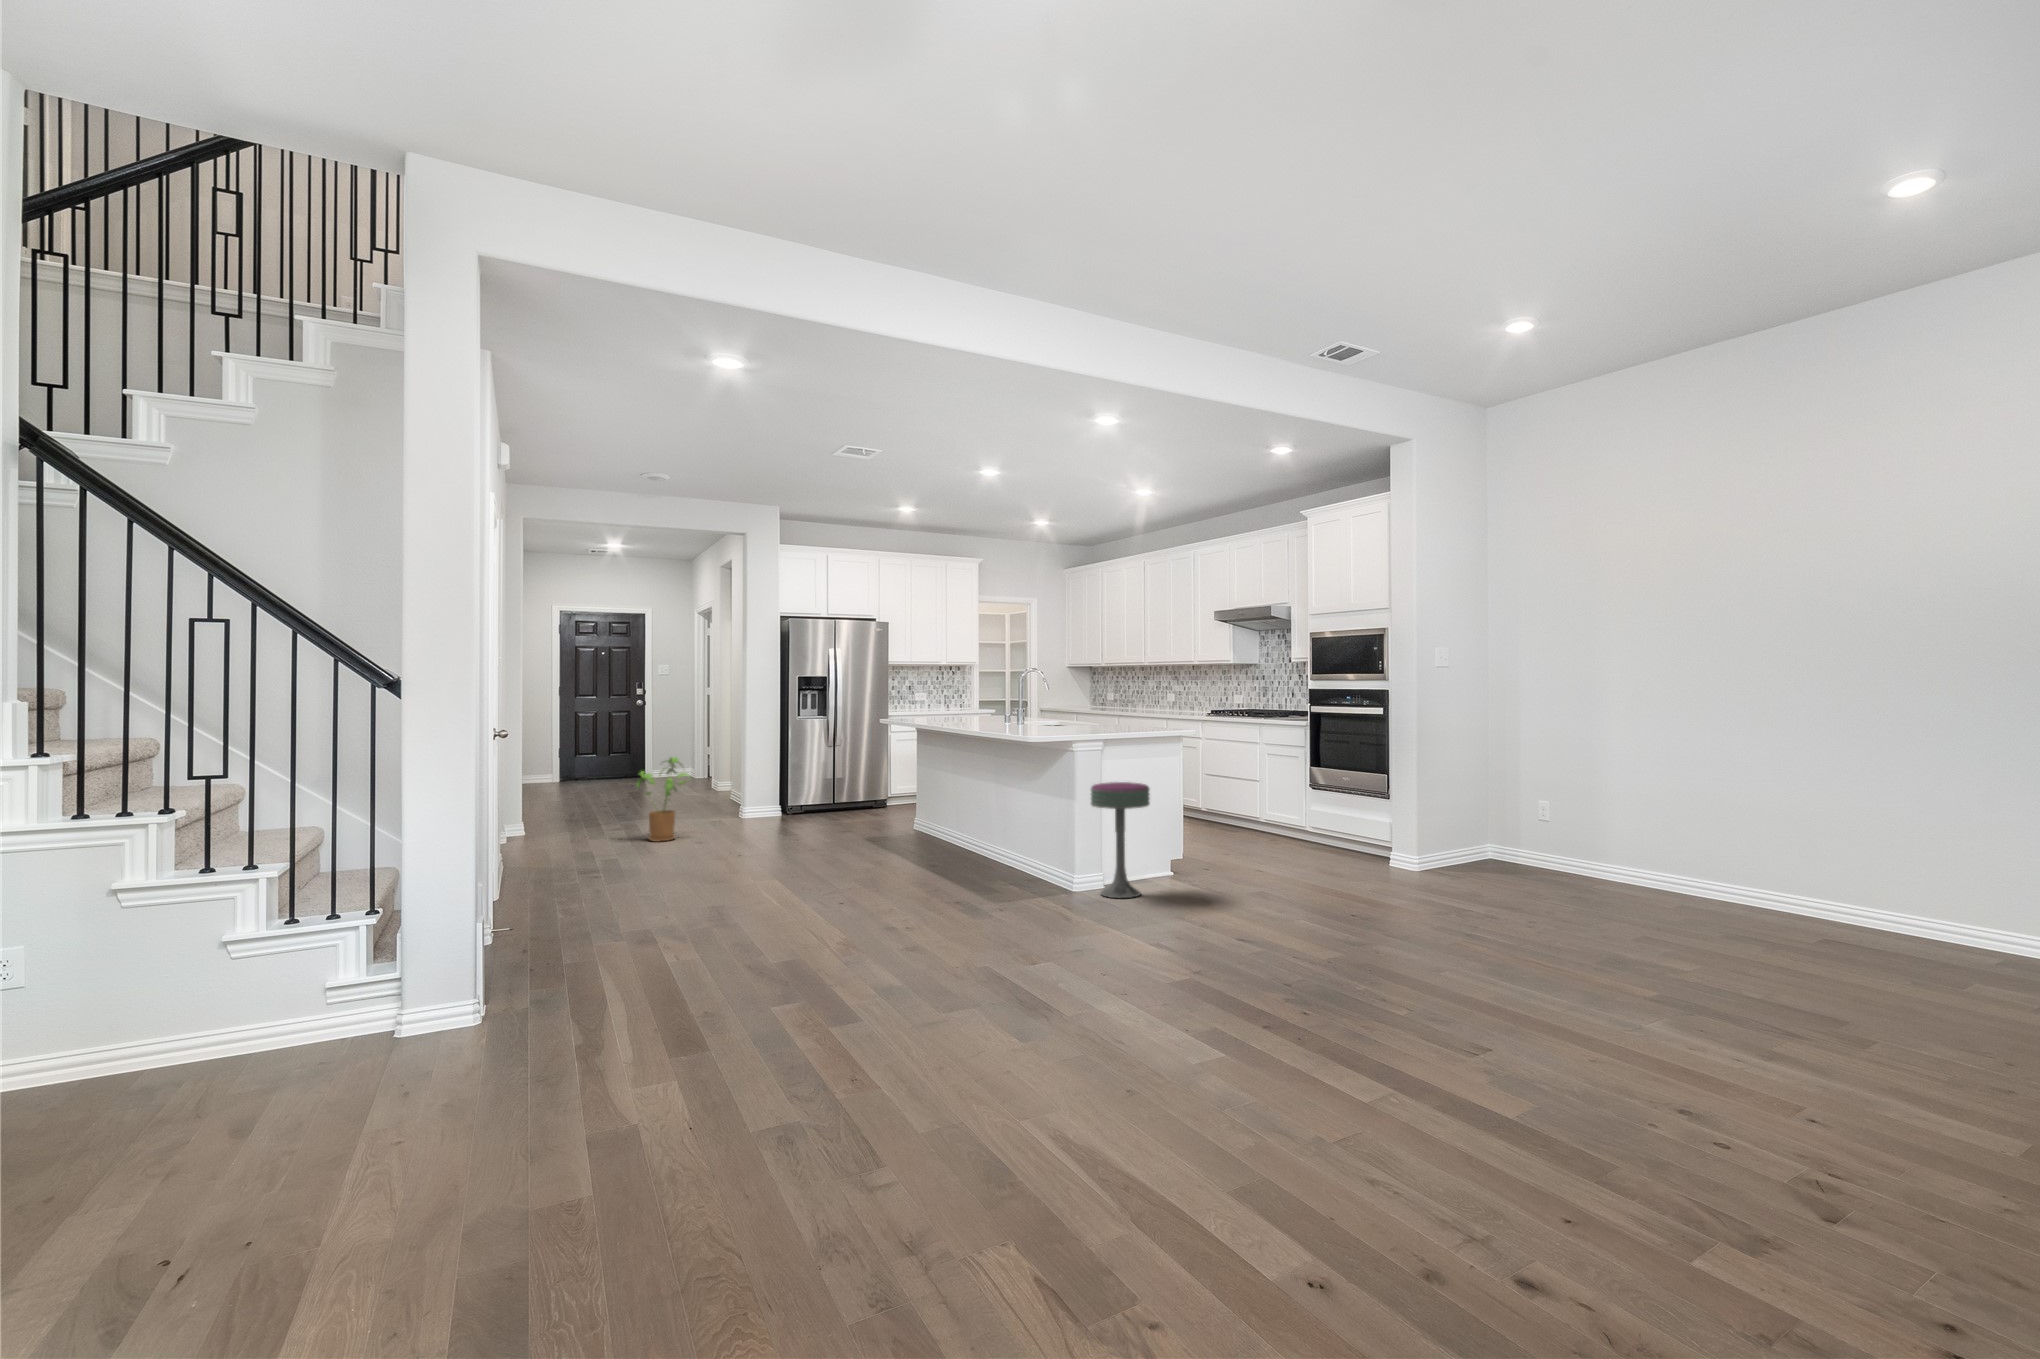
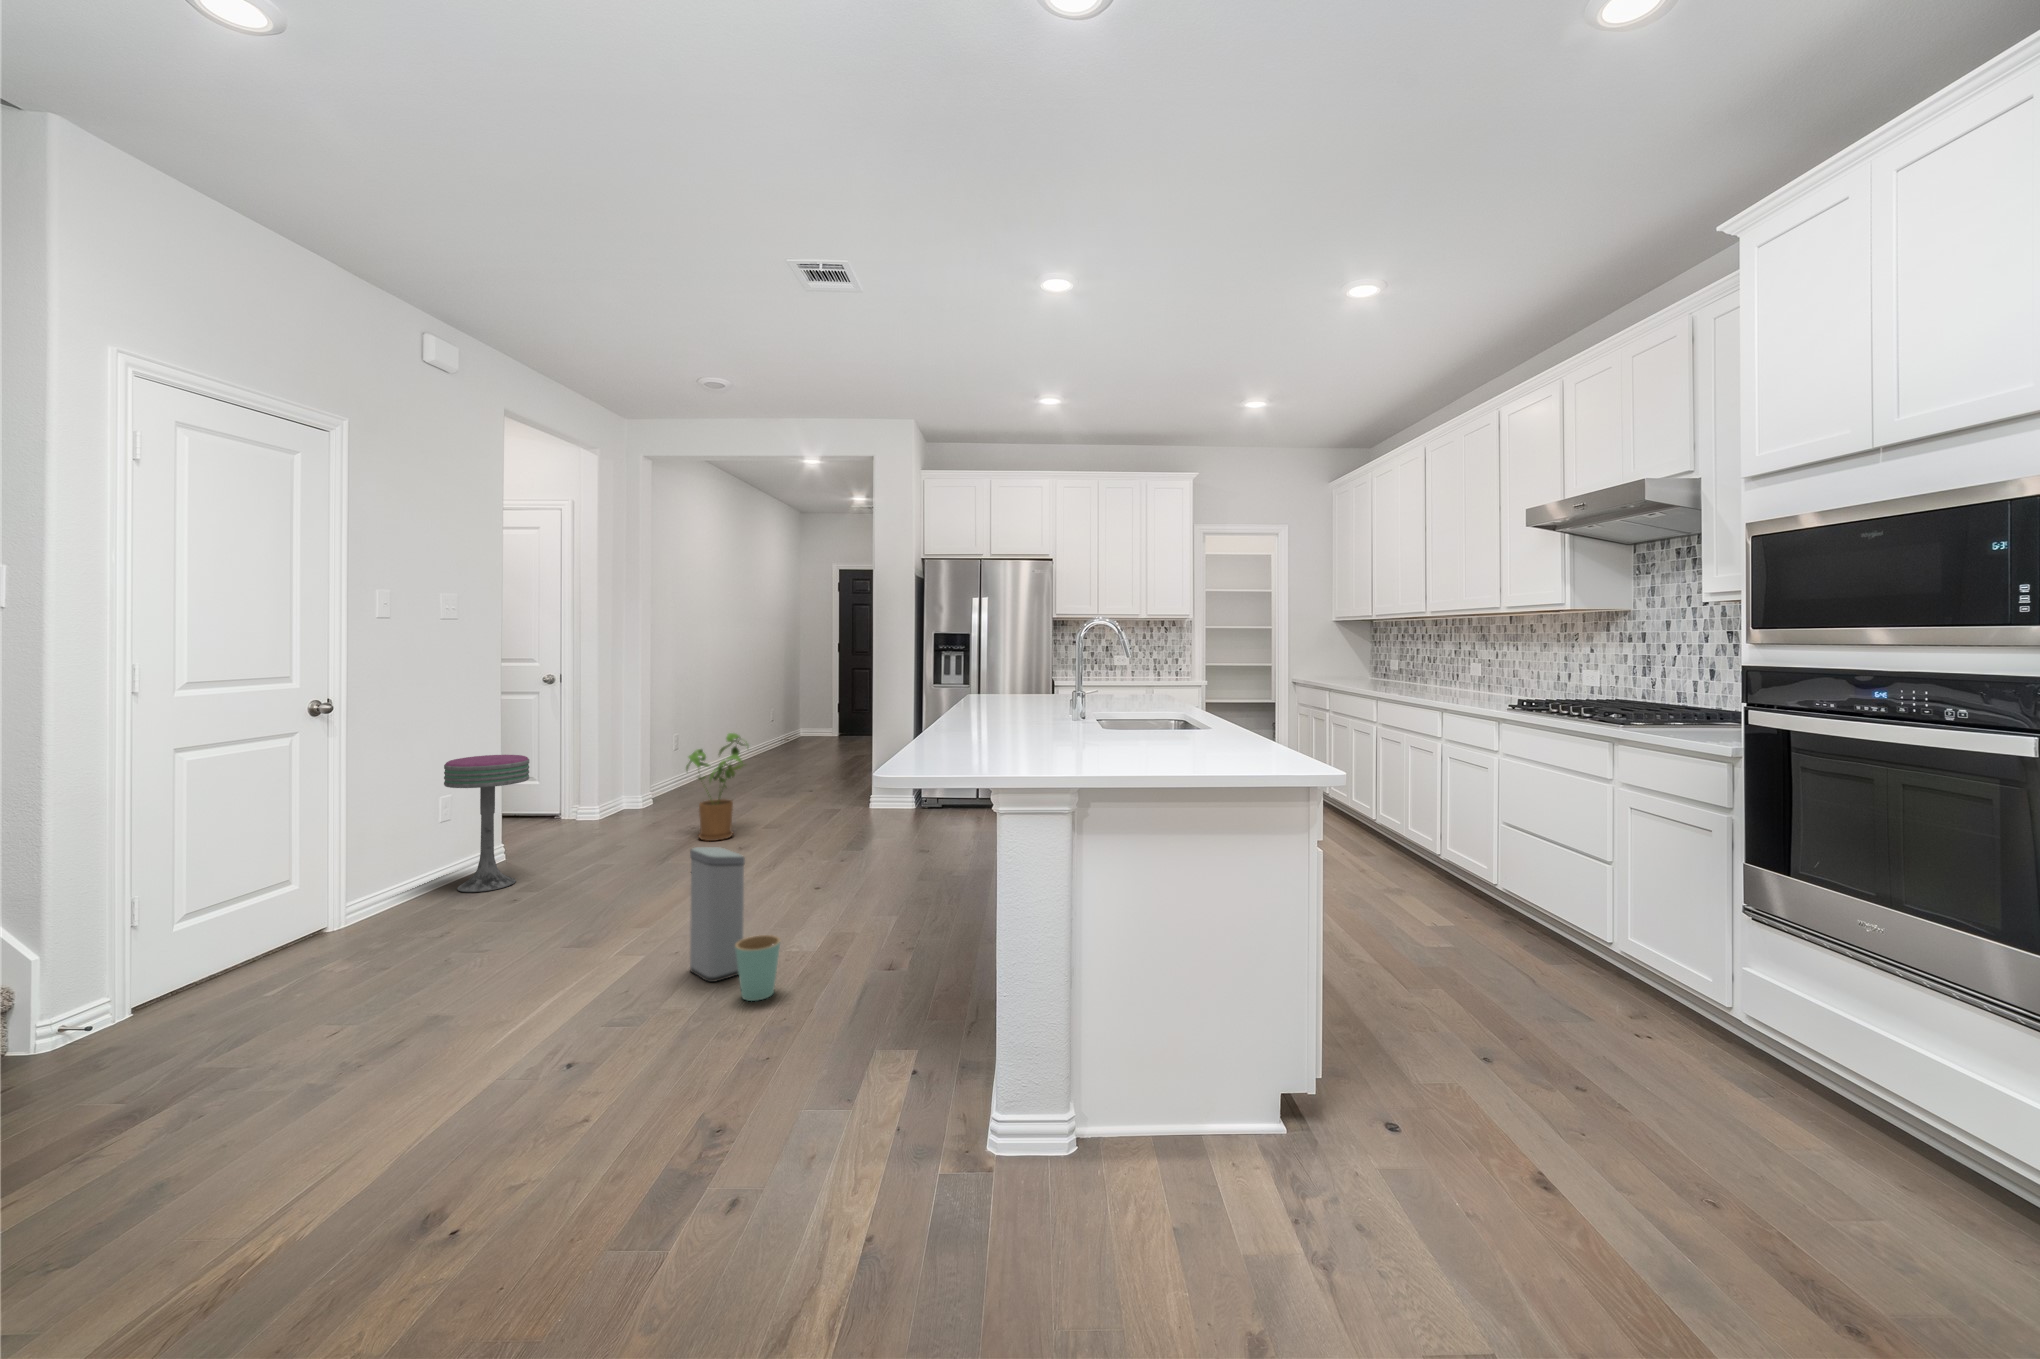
bar stool: present [1091,782,1150,898] -> present [444,755,529,892]
trash can: none [821,805,894,879] -> present [690,847,781,1001]

